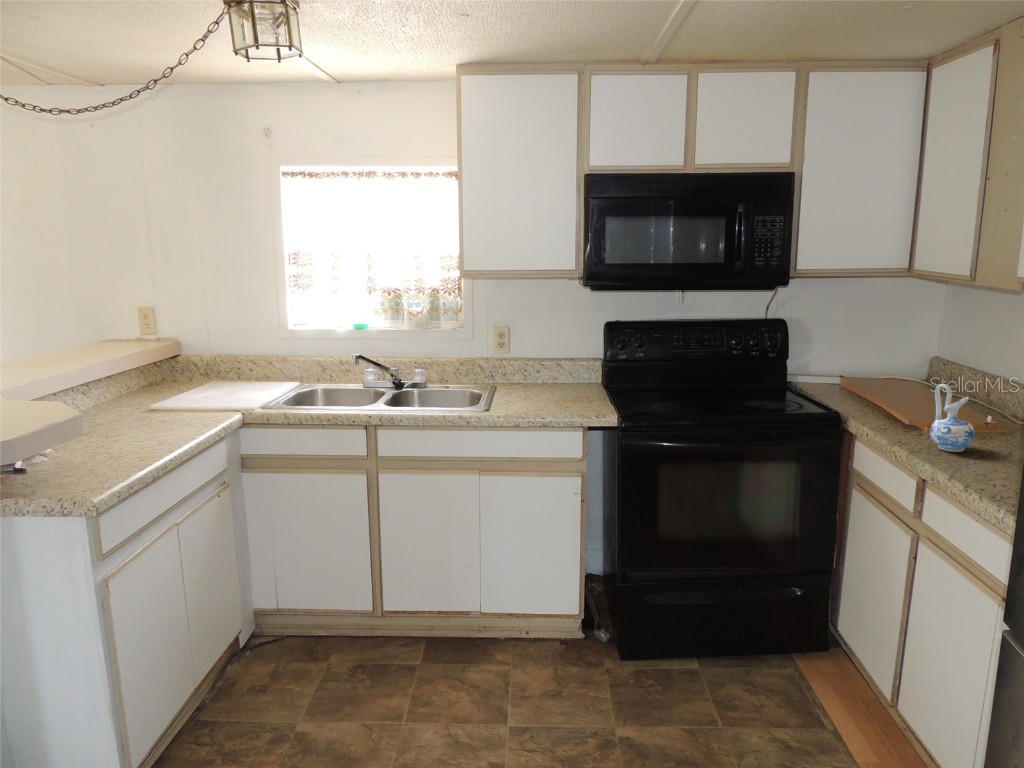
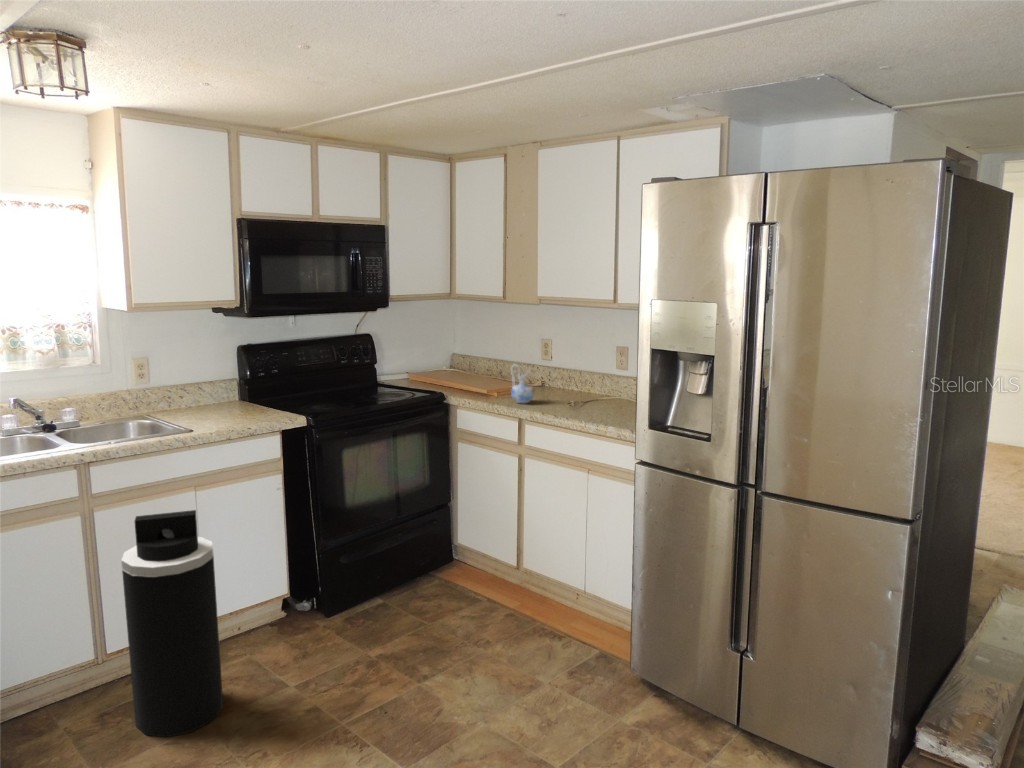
trash can: none [349,489,445,725] -> present [121,510,223,737]

